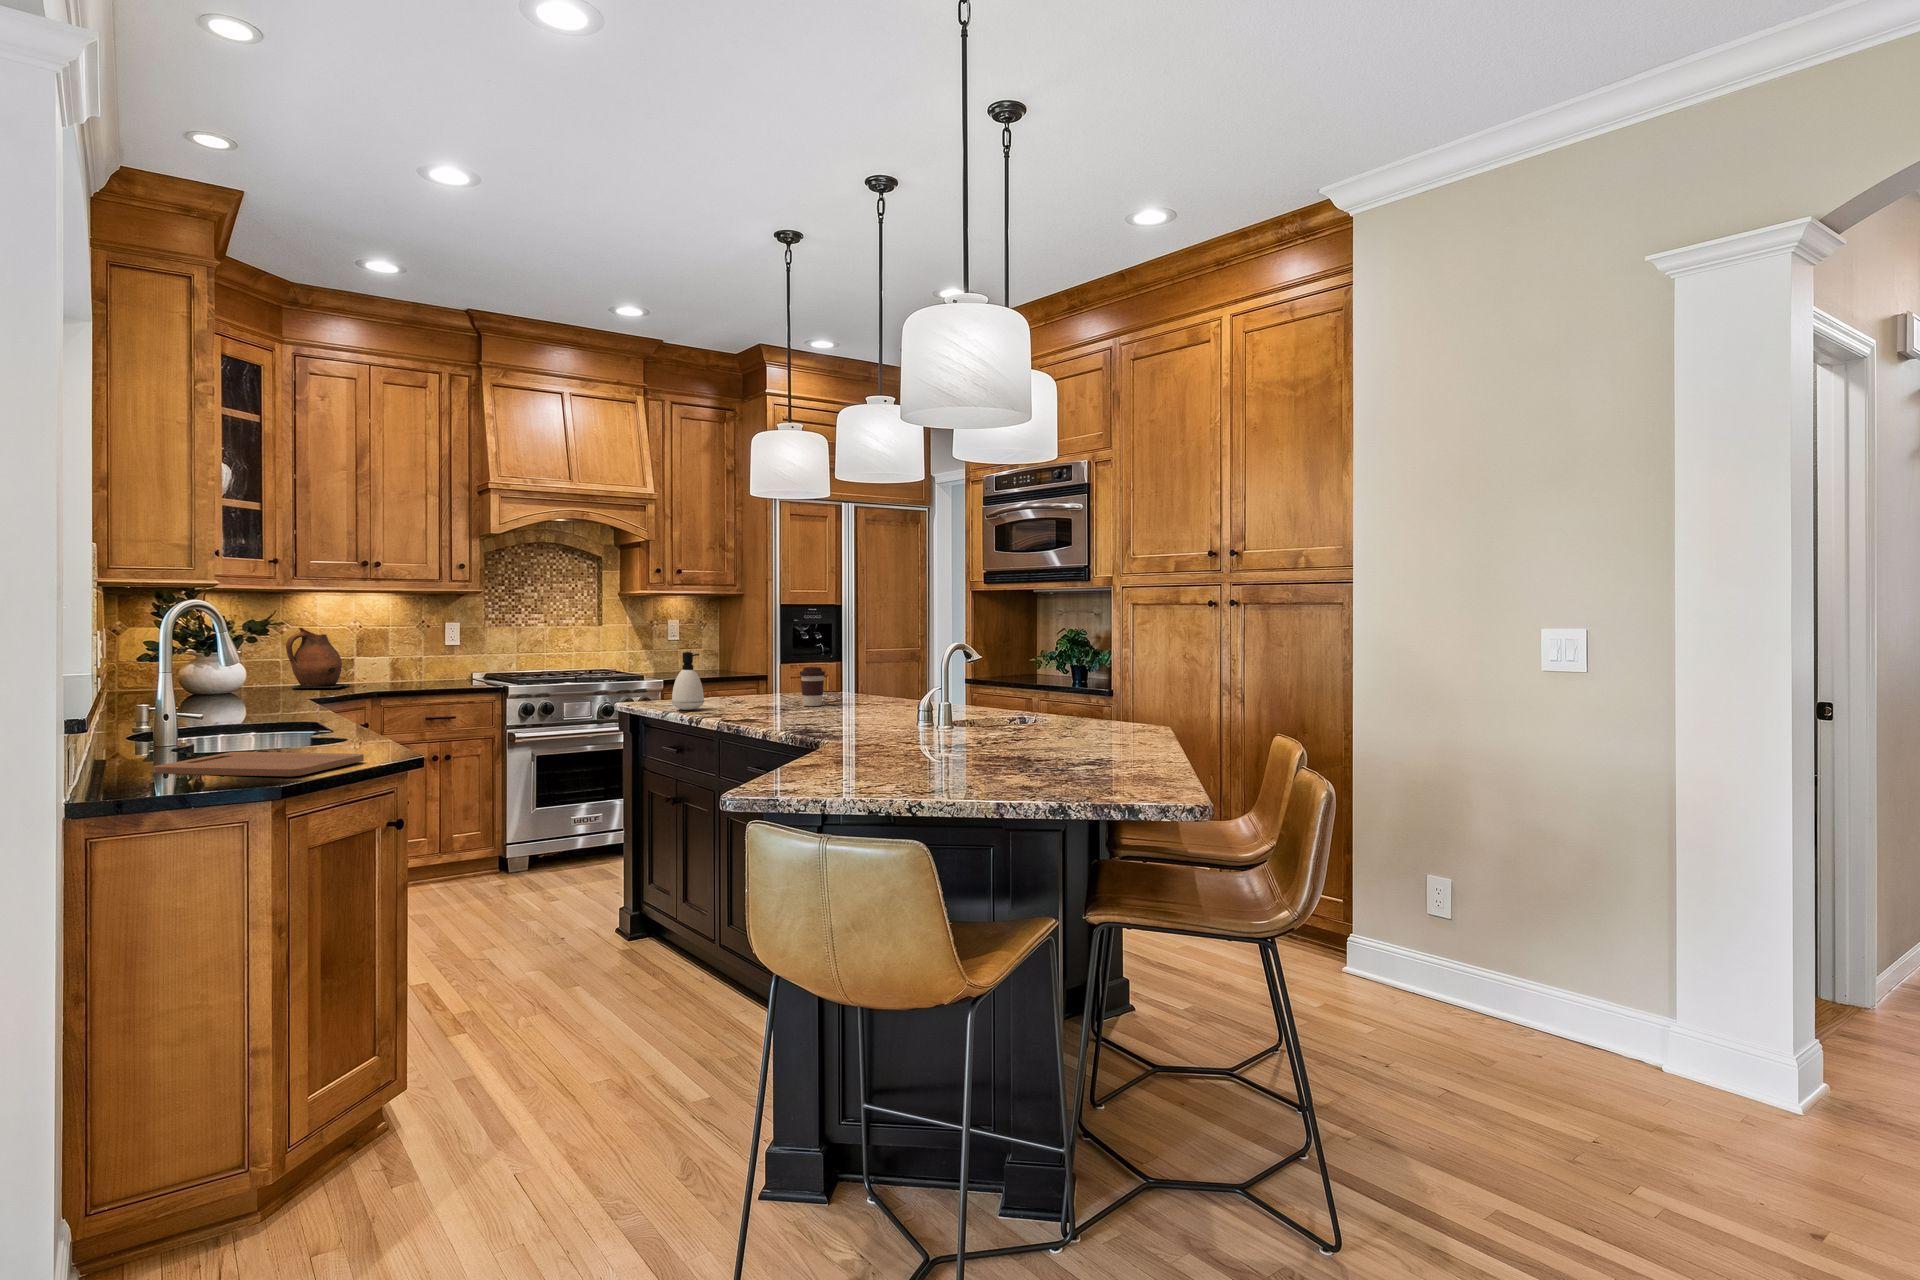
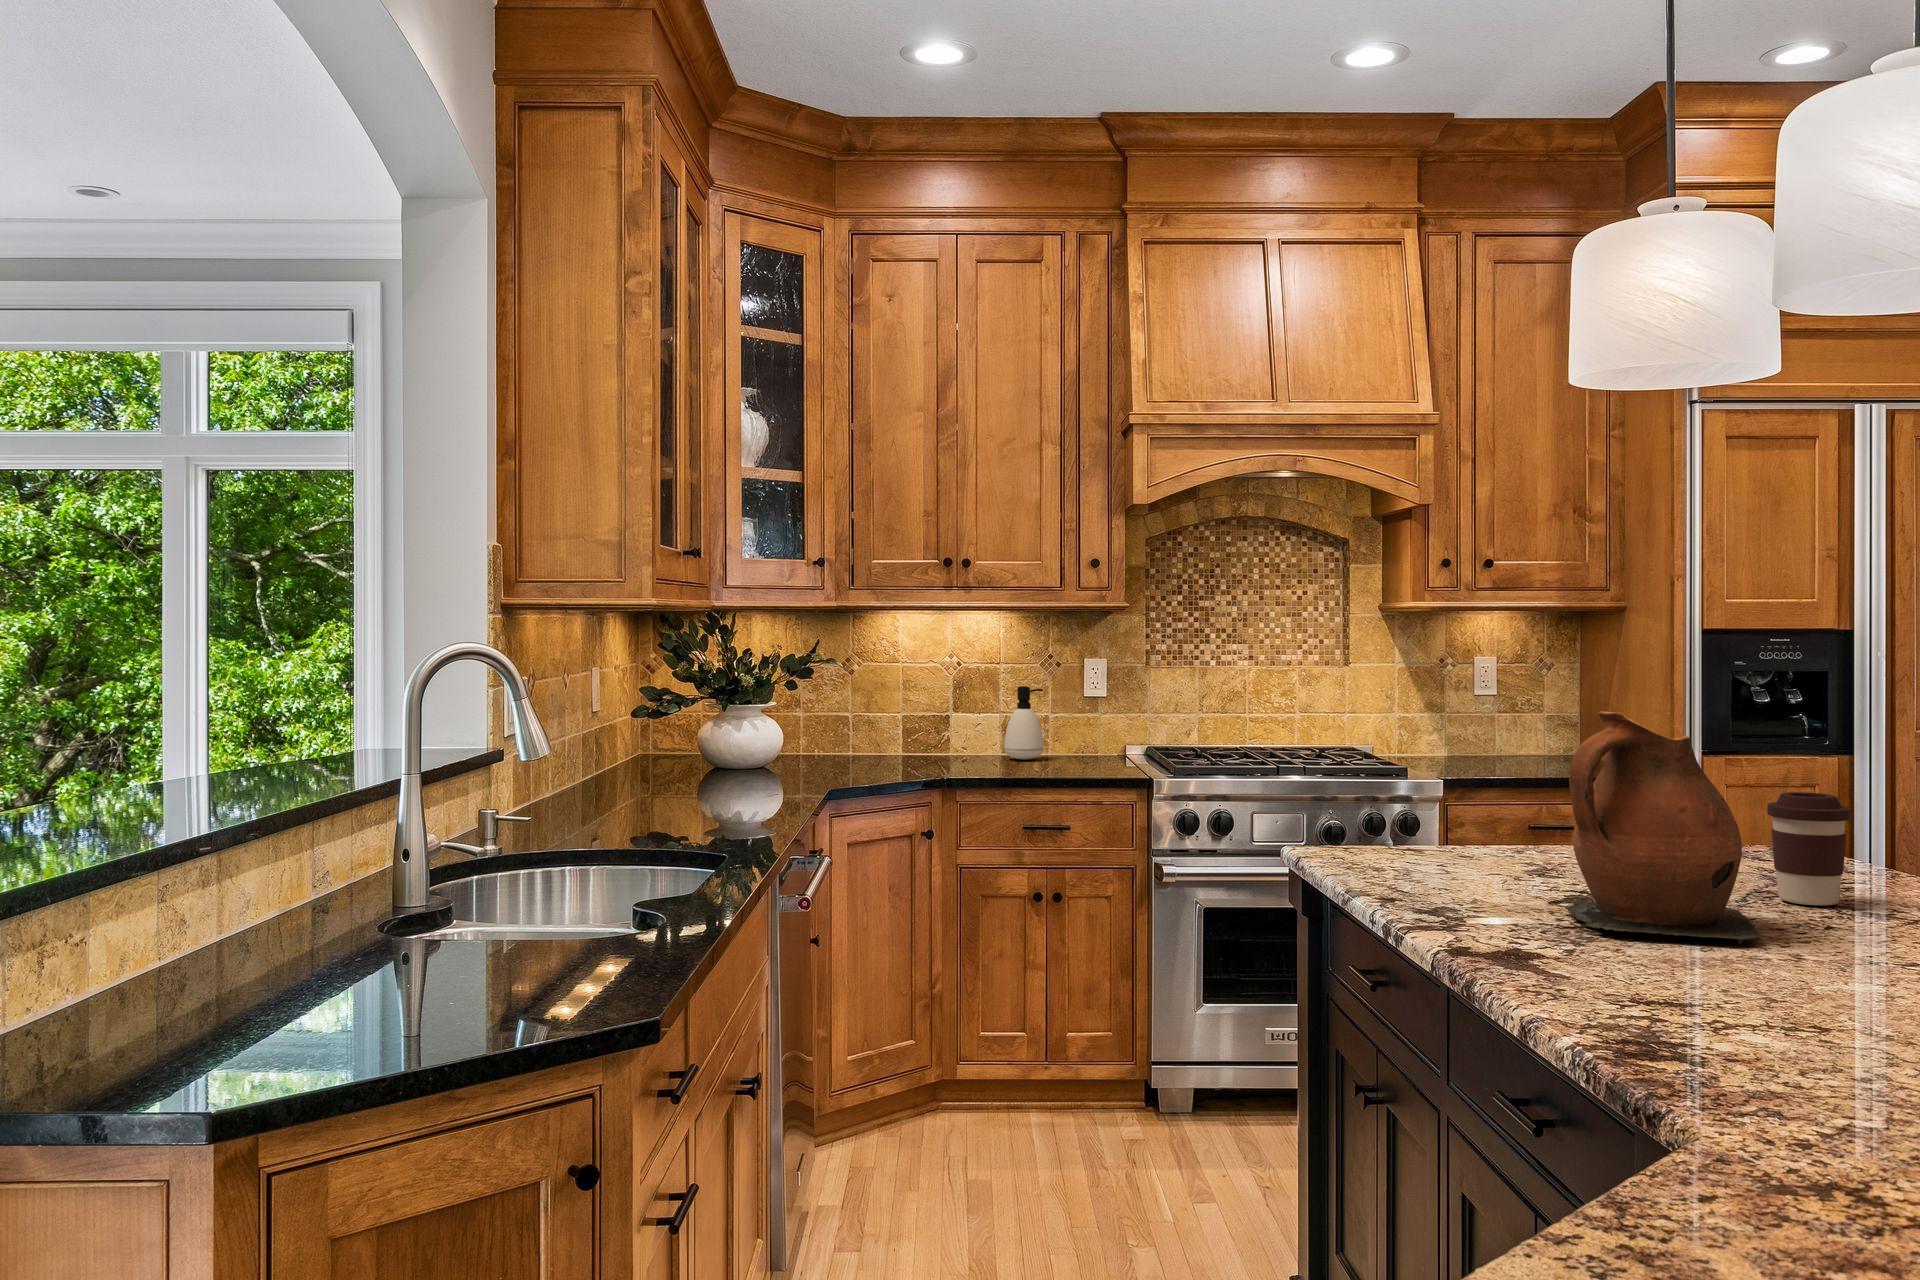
ceramic pitcher: present [286,627,349,688] -> present [1562,711,1763,944]
soap dispenser: present [672,652,704,710] -> present [1004,686,1044,760]
cutting board: present [153,752,364,776] -> none [185,936,555,1057]

